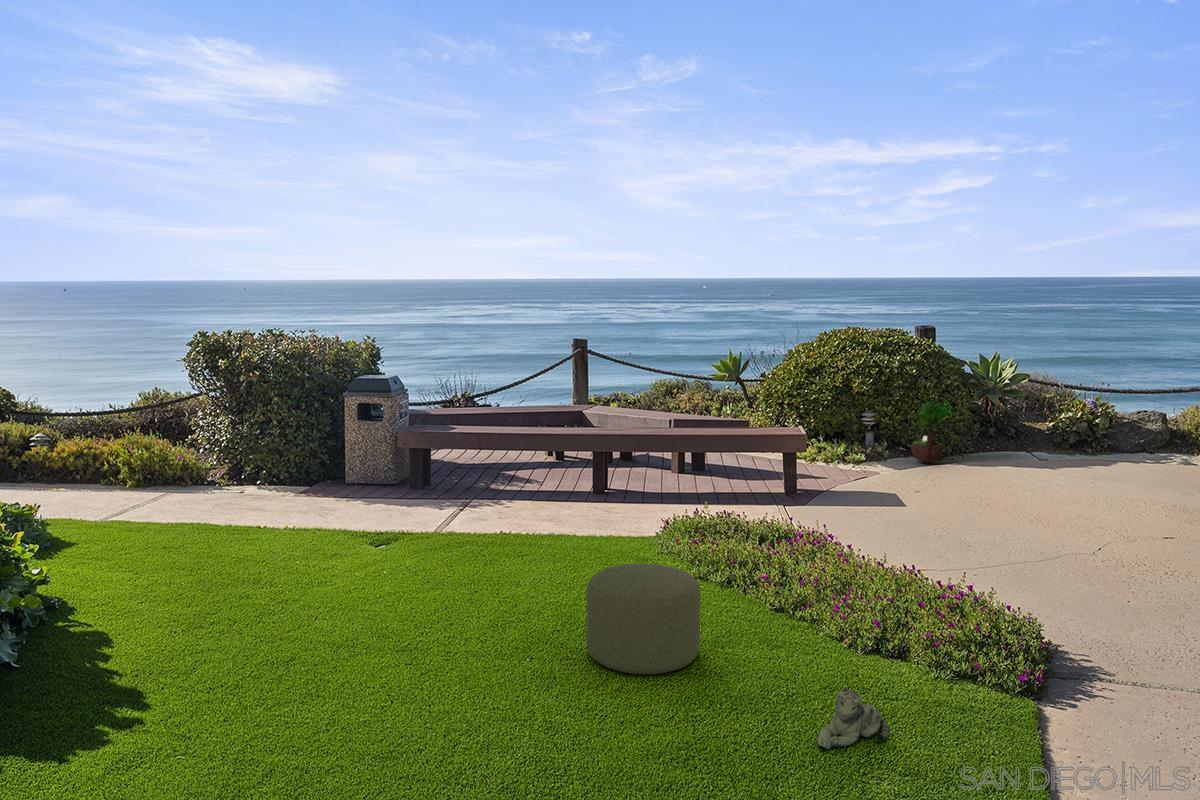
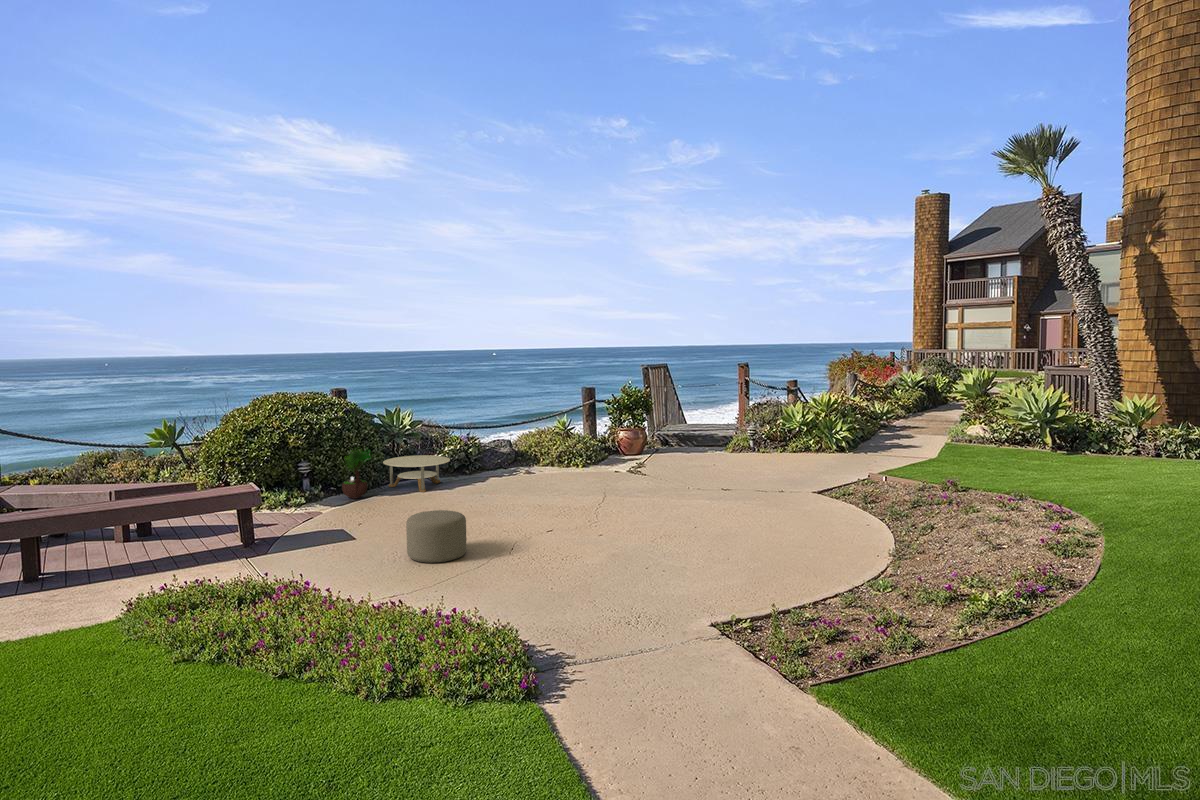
round table: none [968,419,1064,469] -> present [383,455,450,492]
ottoman: present [586,563,701,675] -> present [406,510,467,563]
plush toy: present [817,688,889,749] -> none [316,693,368,745]

